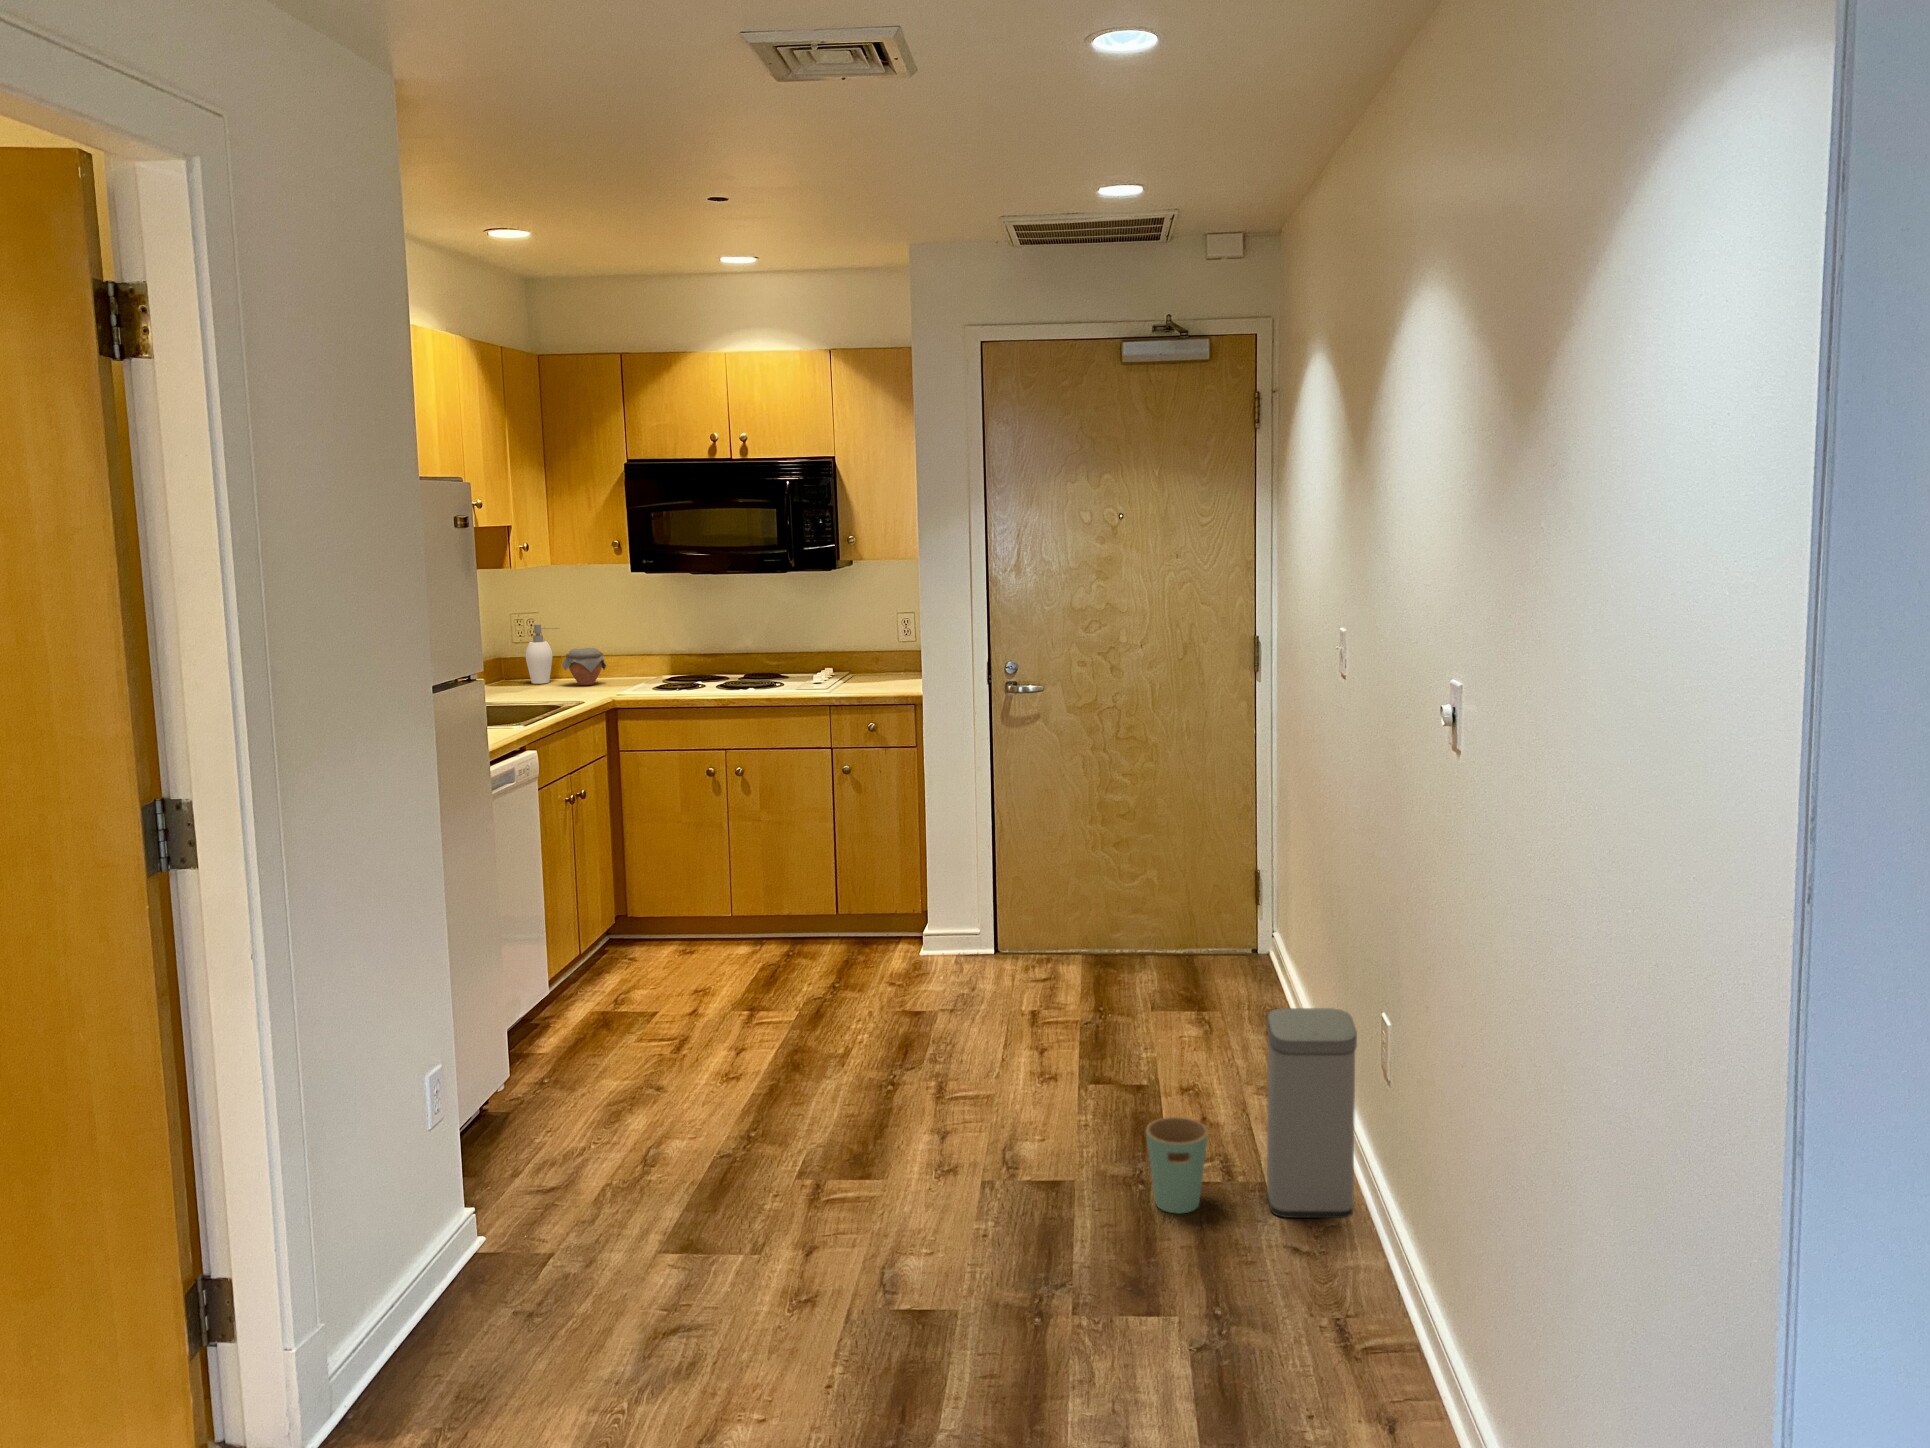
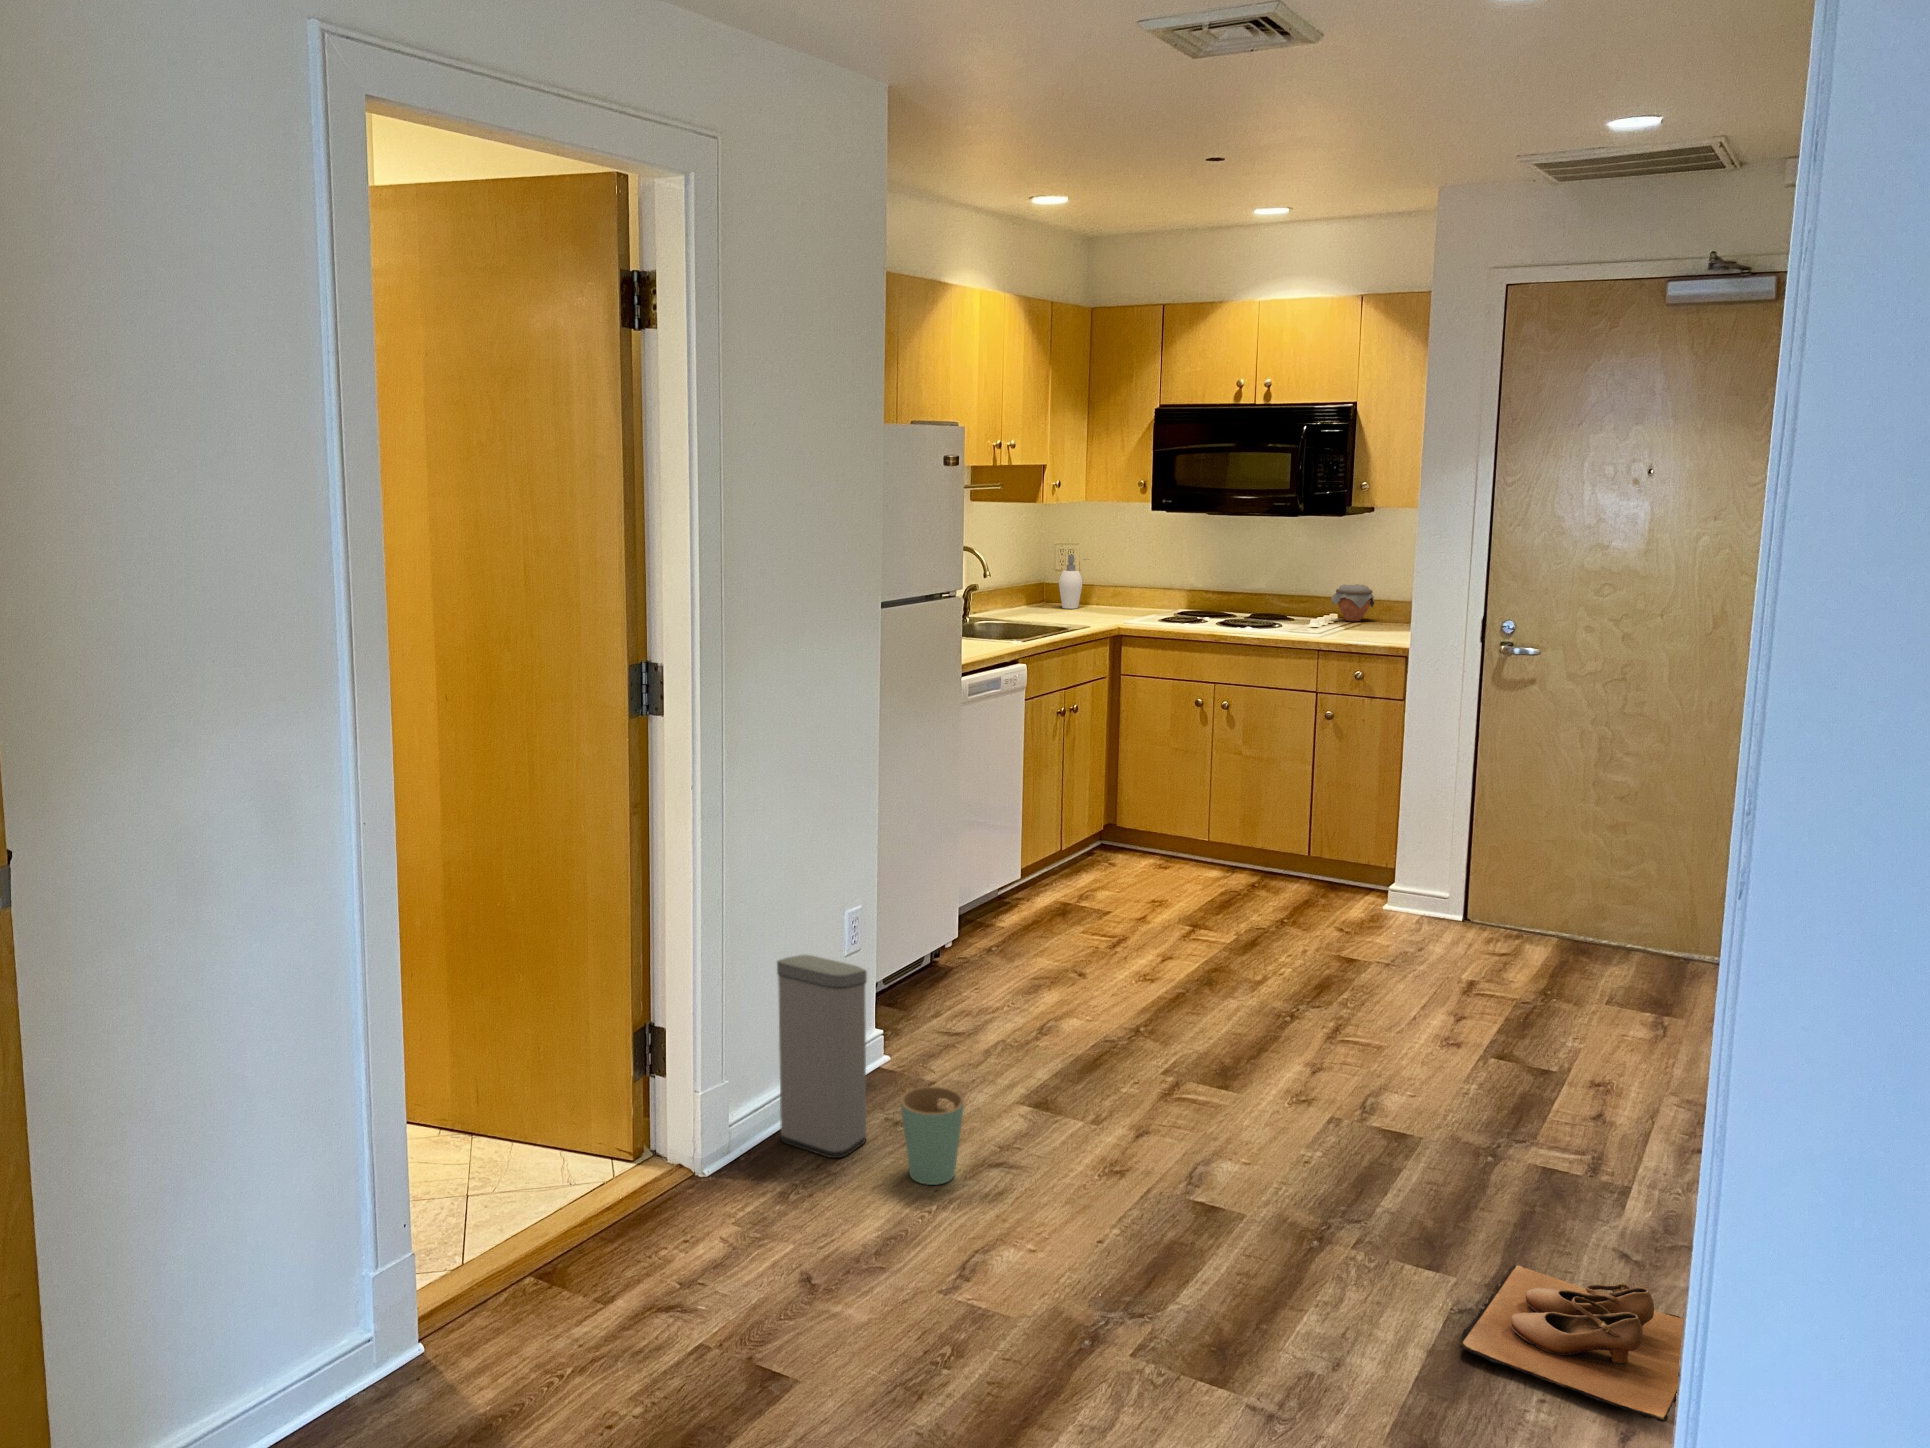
jar: present [562,648,606,685] -> present [1331,584,1374,621]
trash can: present [1146,1008,1357,1218] -> present [777,955,964,1185]
shoe: none [1212,1271,1406,1394] -> present [1459,1265,1683,1422]

